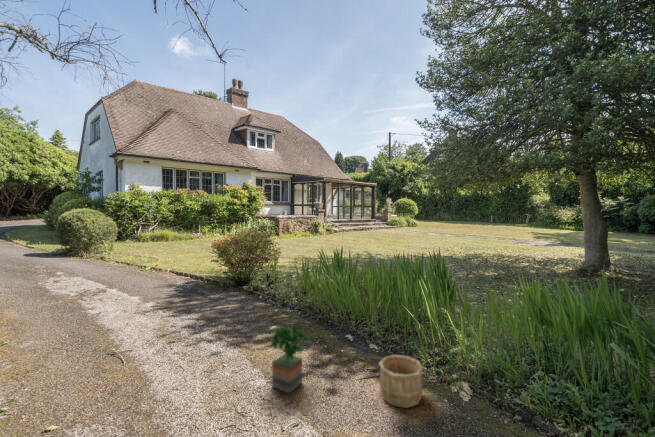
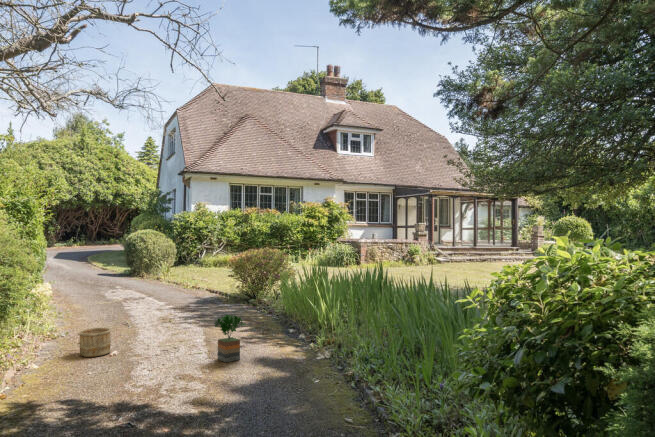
wooden bucket: present [379,355,423,408] -> present [78,328,111,357]

